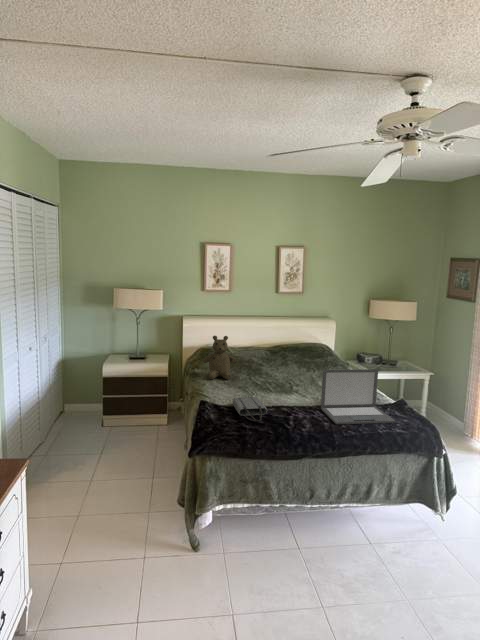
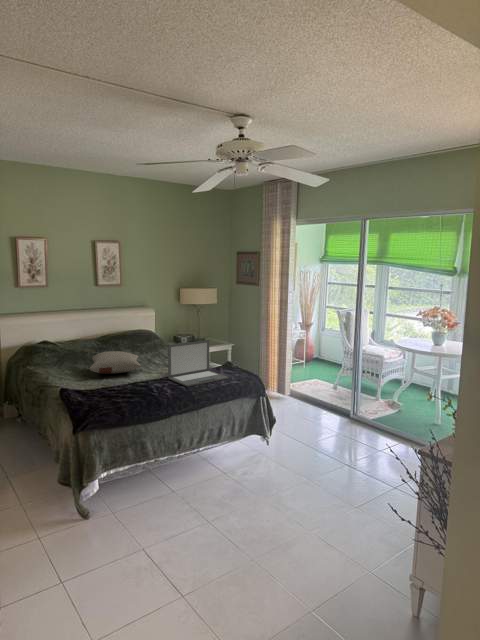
teddy bear: present [203,336,237,380] -> none [36,328,72,372]
pillow: none [241,366,301,392] -> present [90,351,141,374]
tote bag: present [233,397,267,421] -> none [88,378,126,396]

